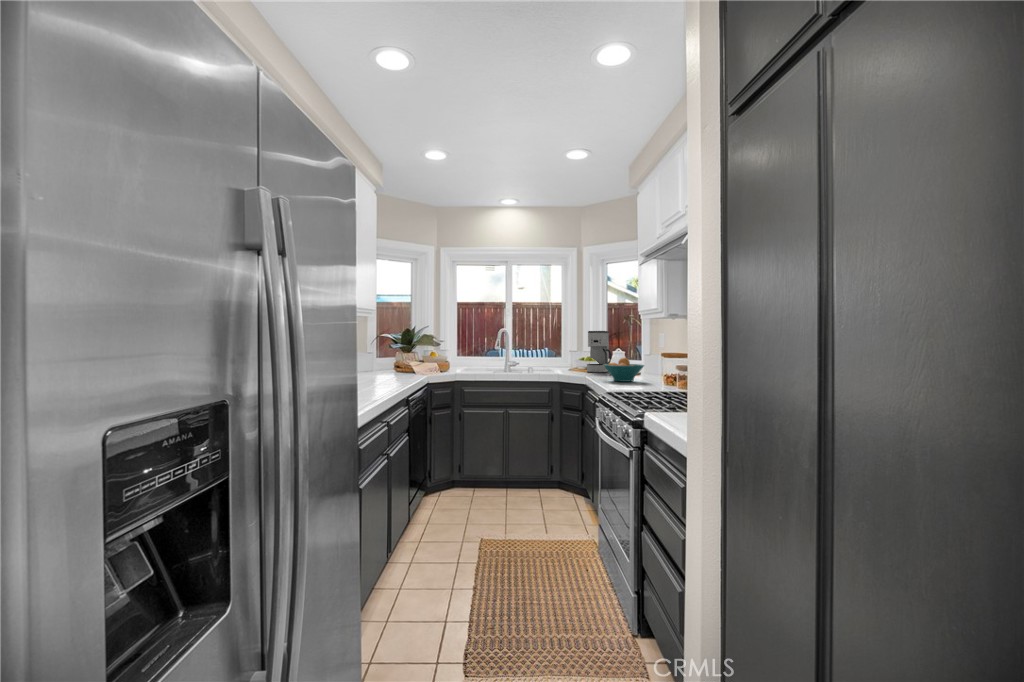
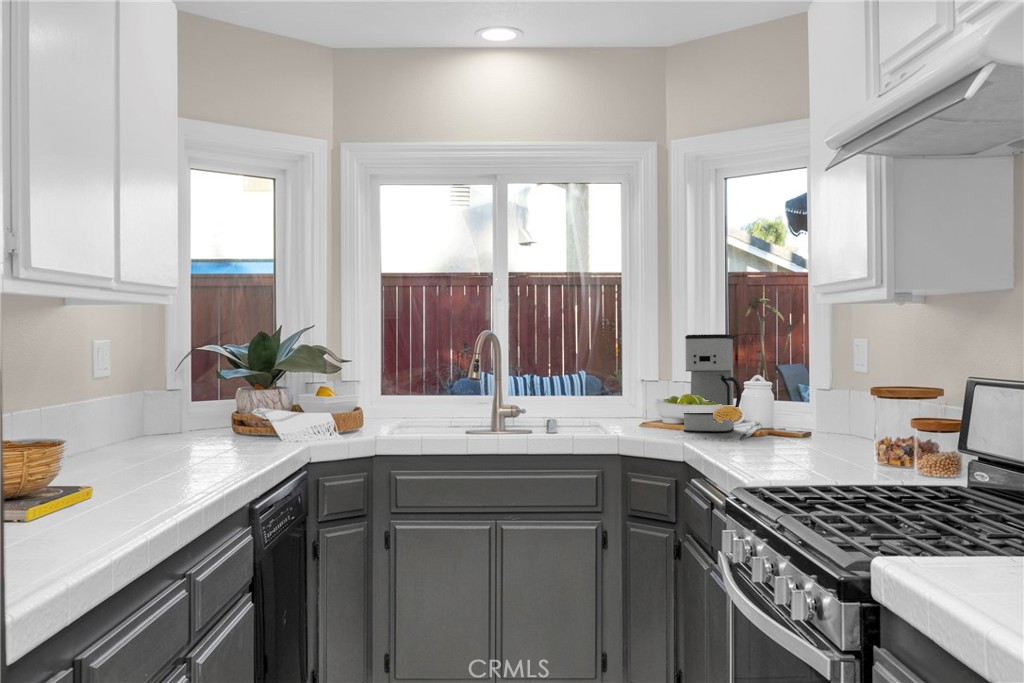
fruit bowl: present [603,357,644,382] -> none [726,398,826,456]

